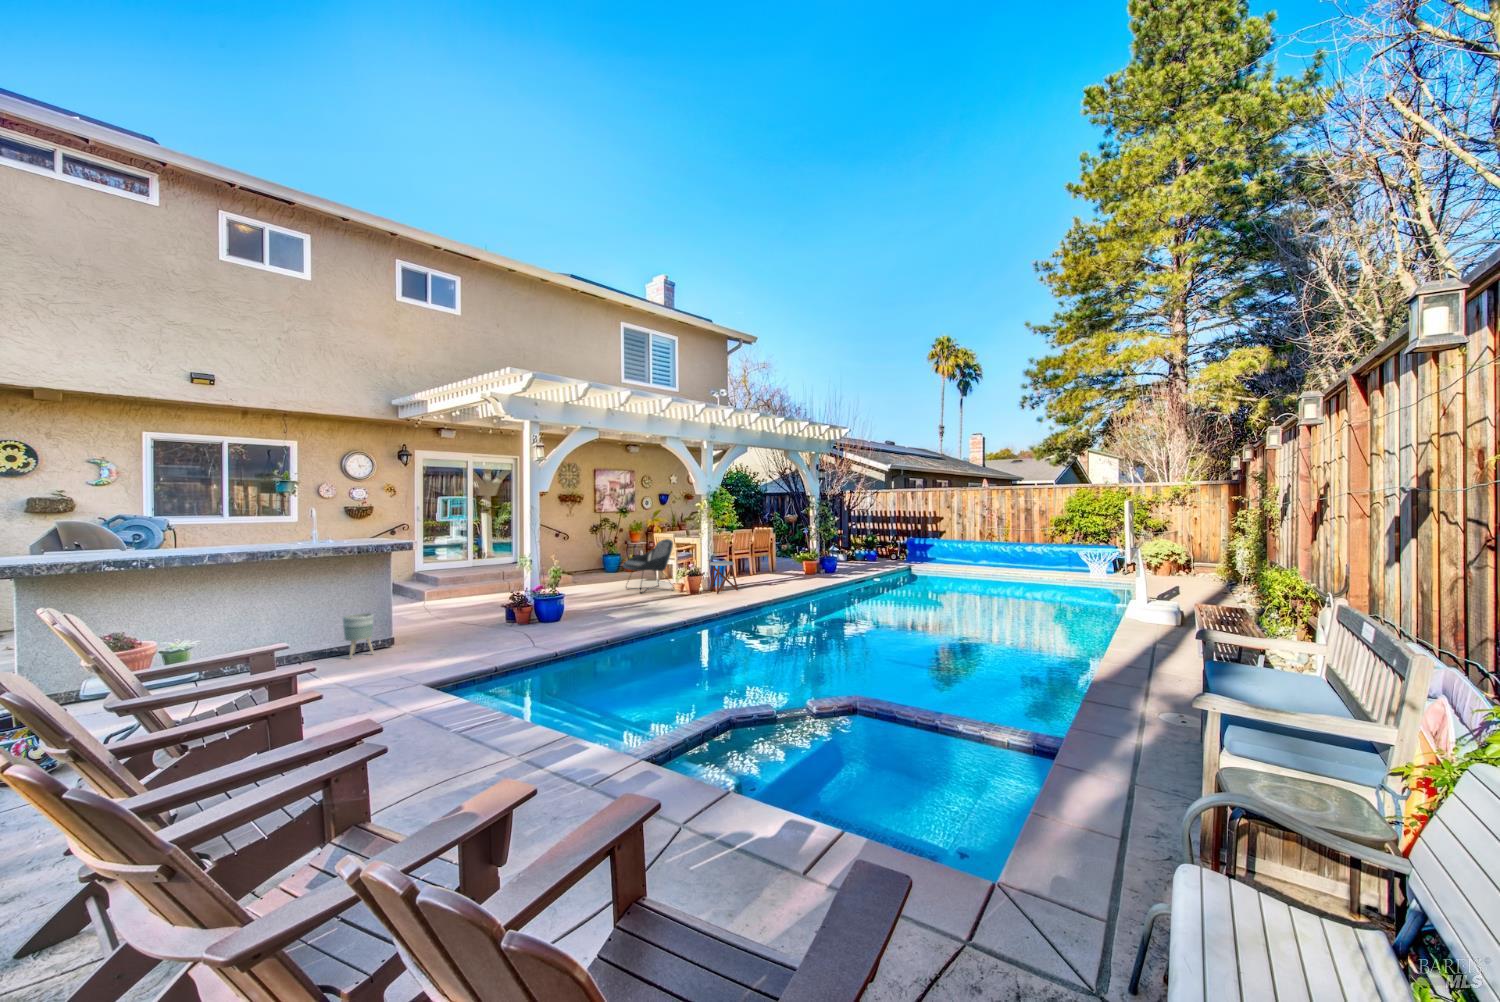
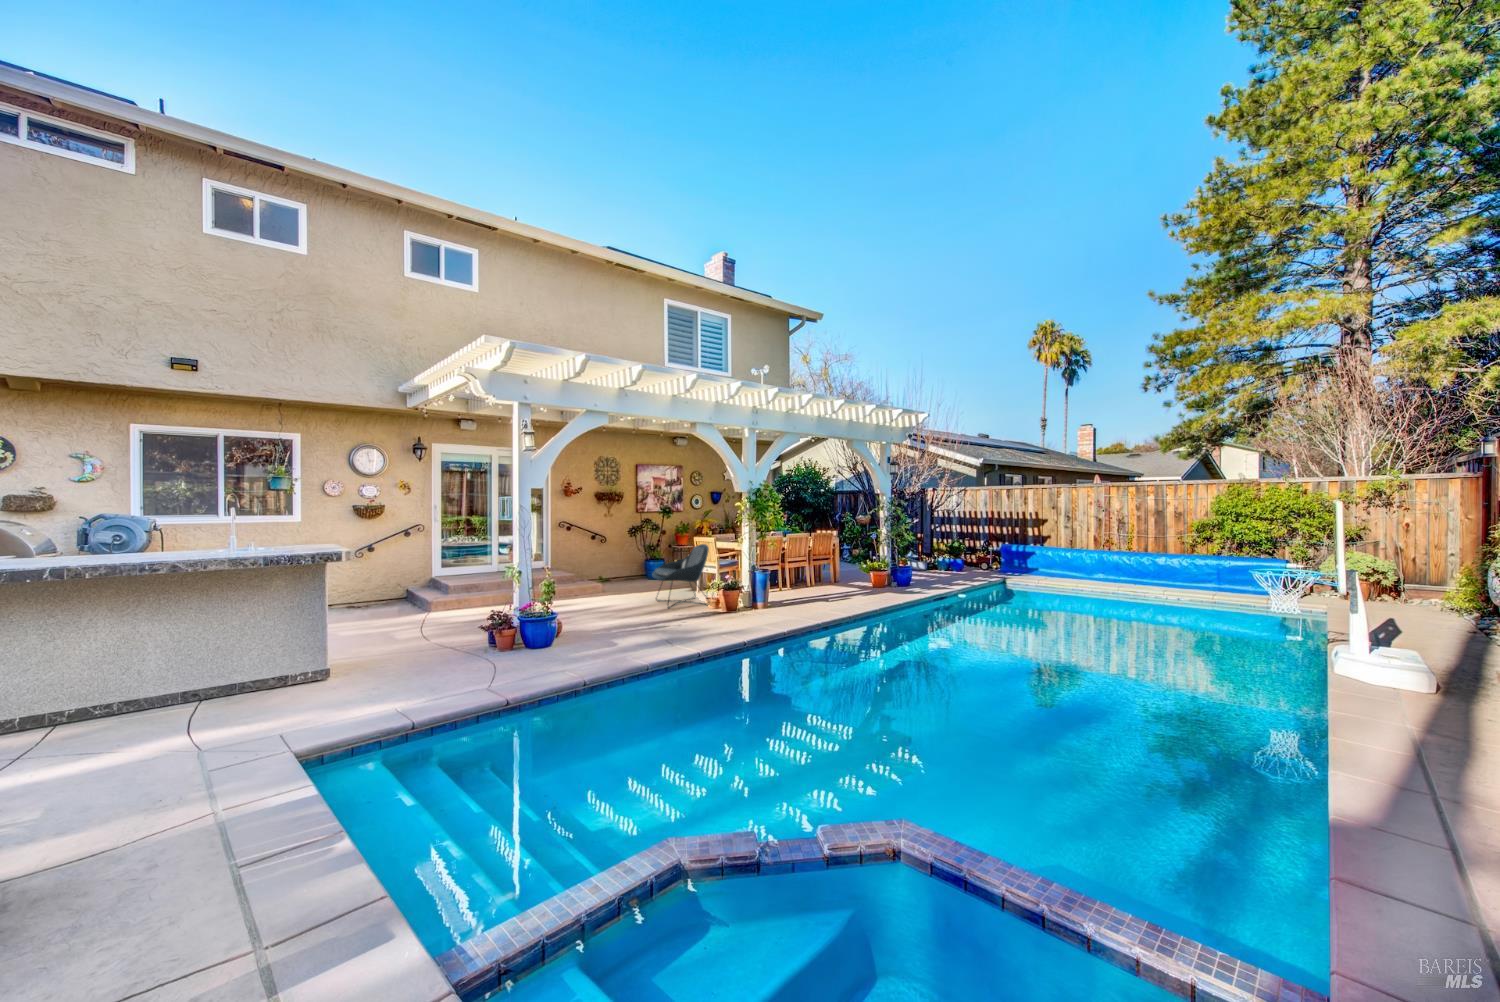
stool: present [709,561,738,594] -> none [749,571,784,612]
planter: present [343,613,374,659] -> none [243,639,286,699]

